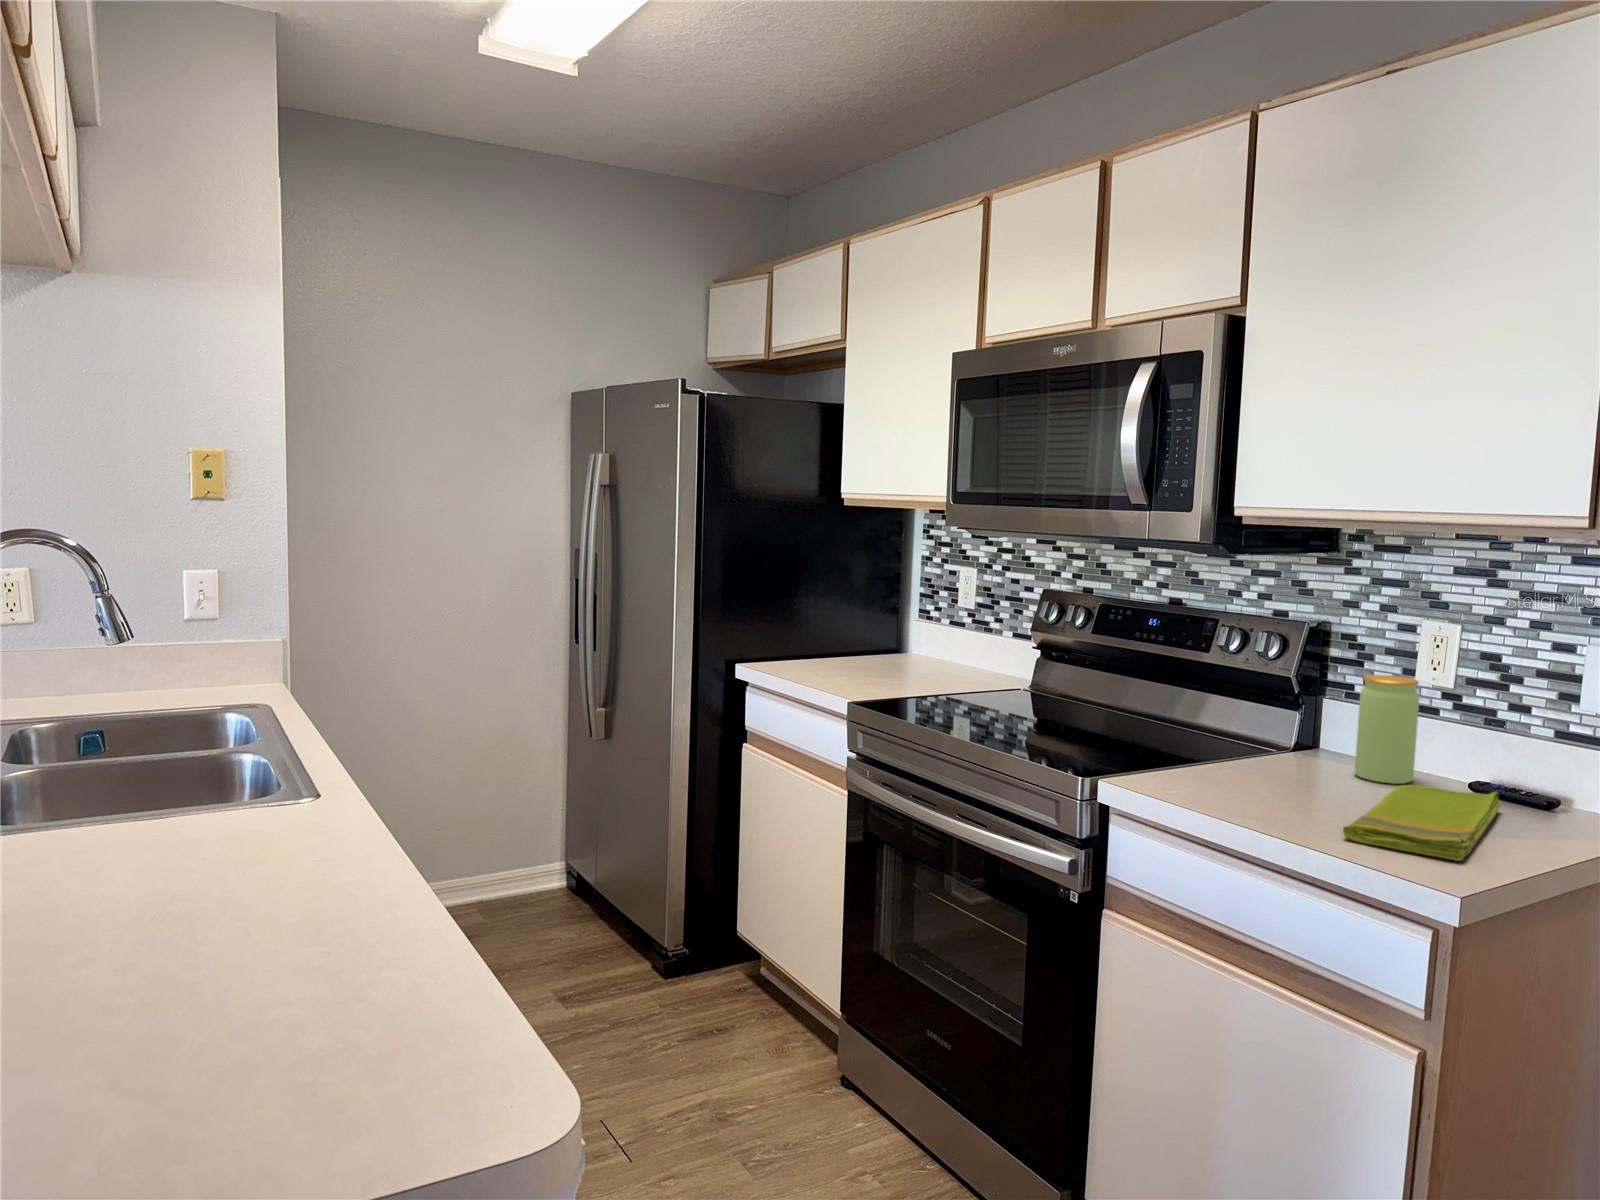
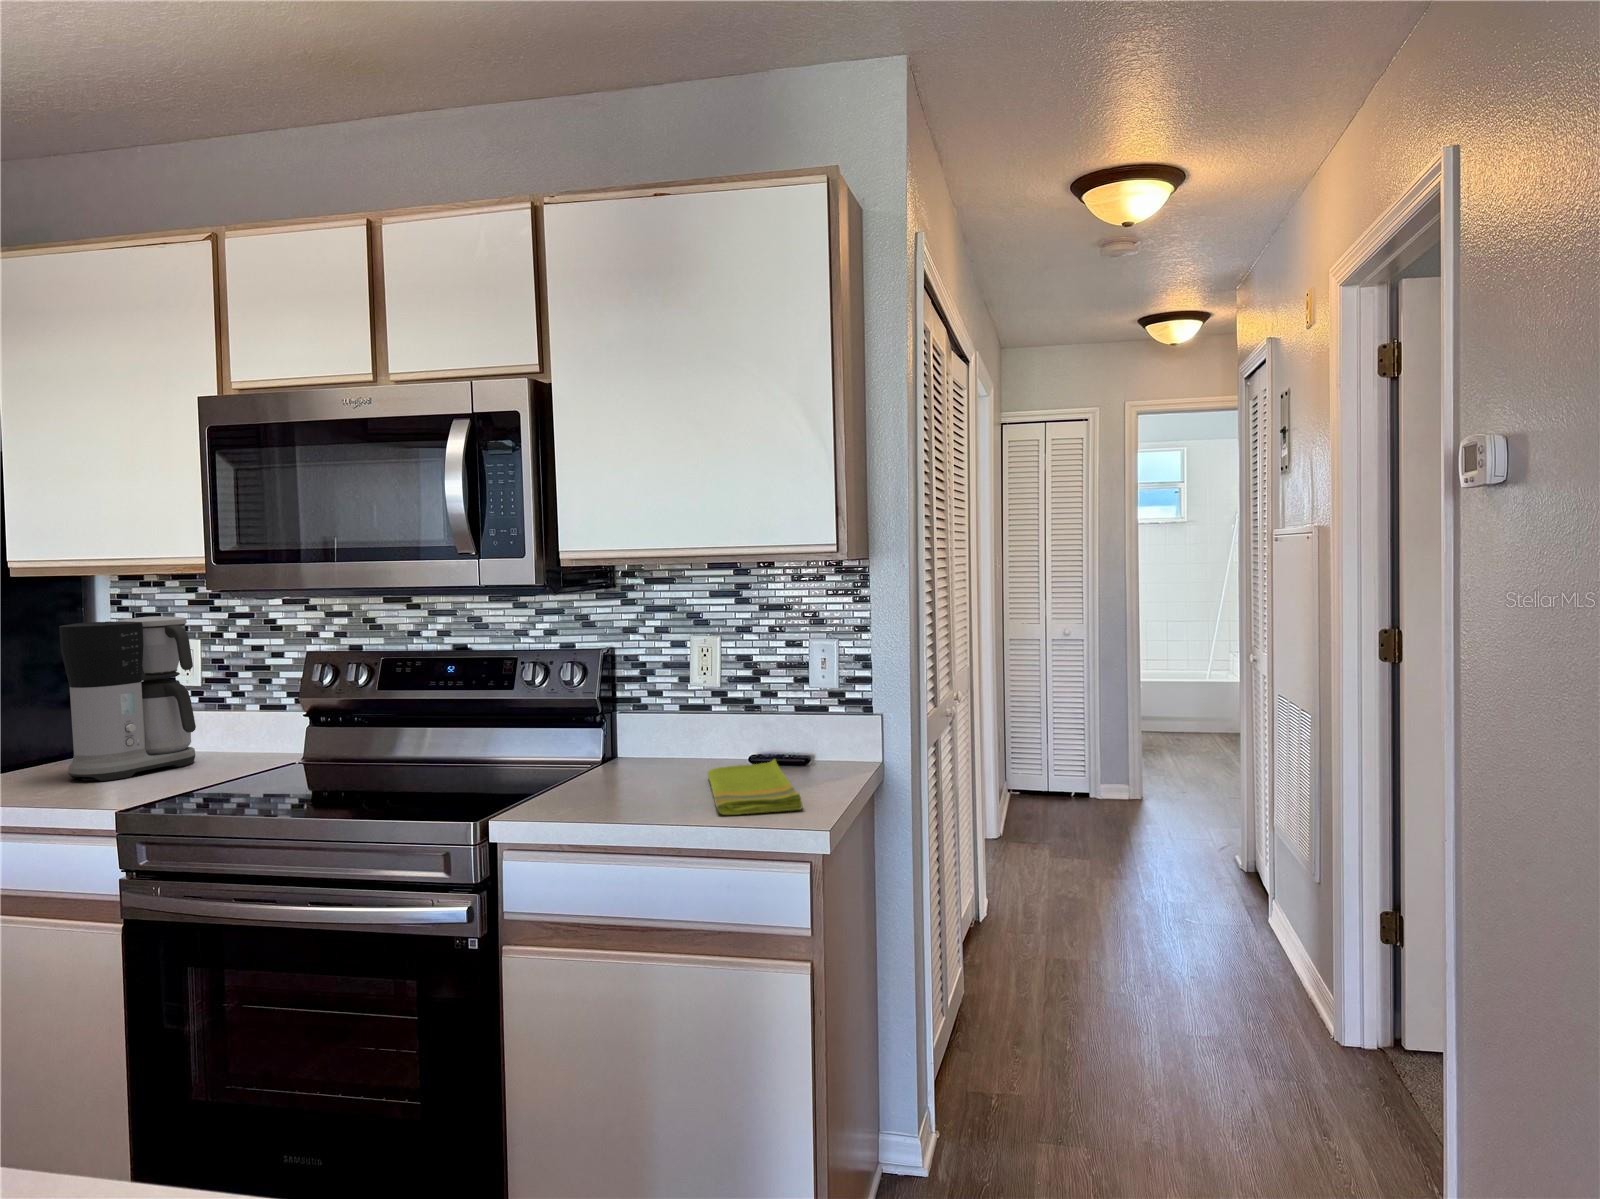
coffee maker: none [861,546,960,677] -> present [59,616,196,781]
jar: present [1355,675,1419,784] -> none [660,684,705,773]

